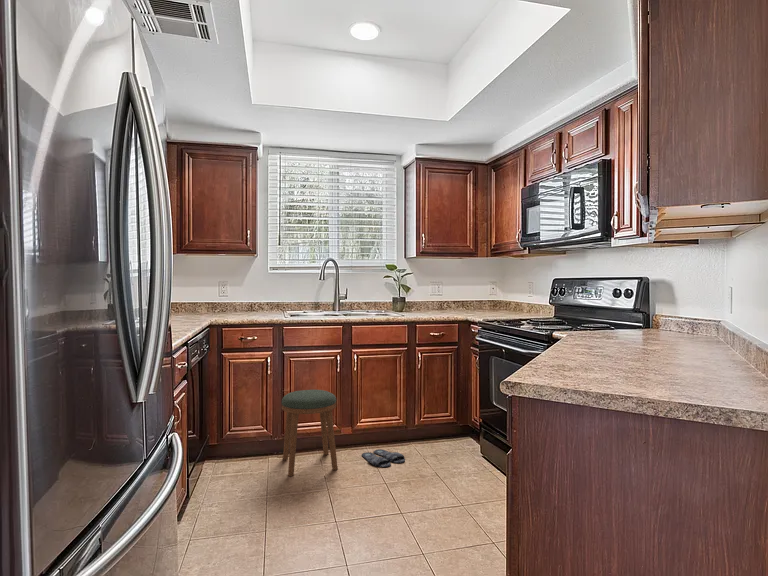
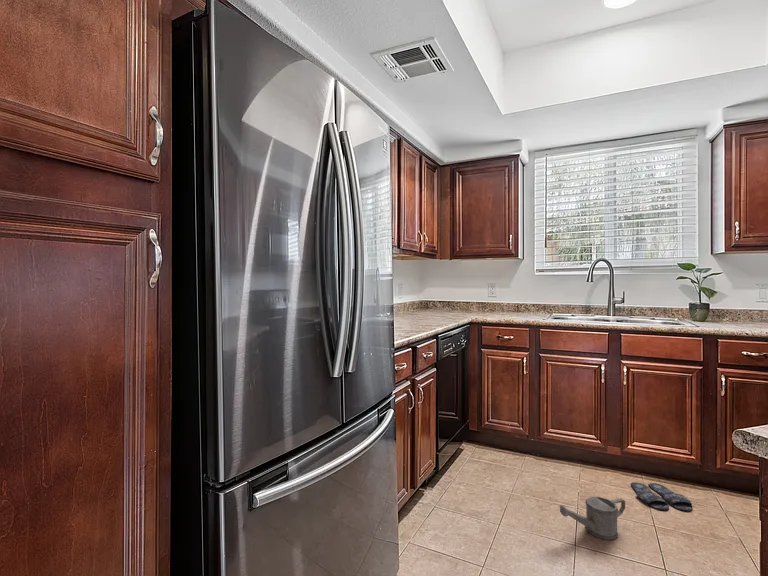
stool: present [282,390,338,476] -> none [533,397,596,493]
watering can: none [322,464,367,501] -> present [560,497,625,540]

